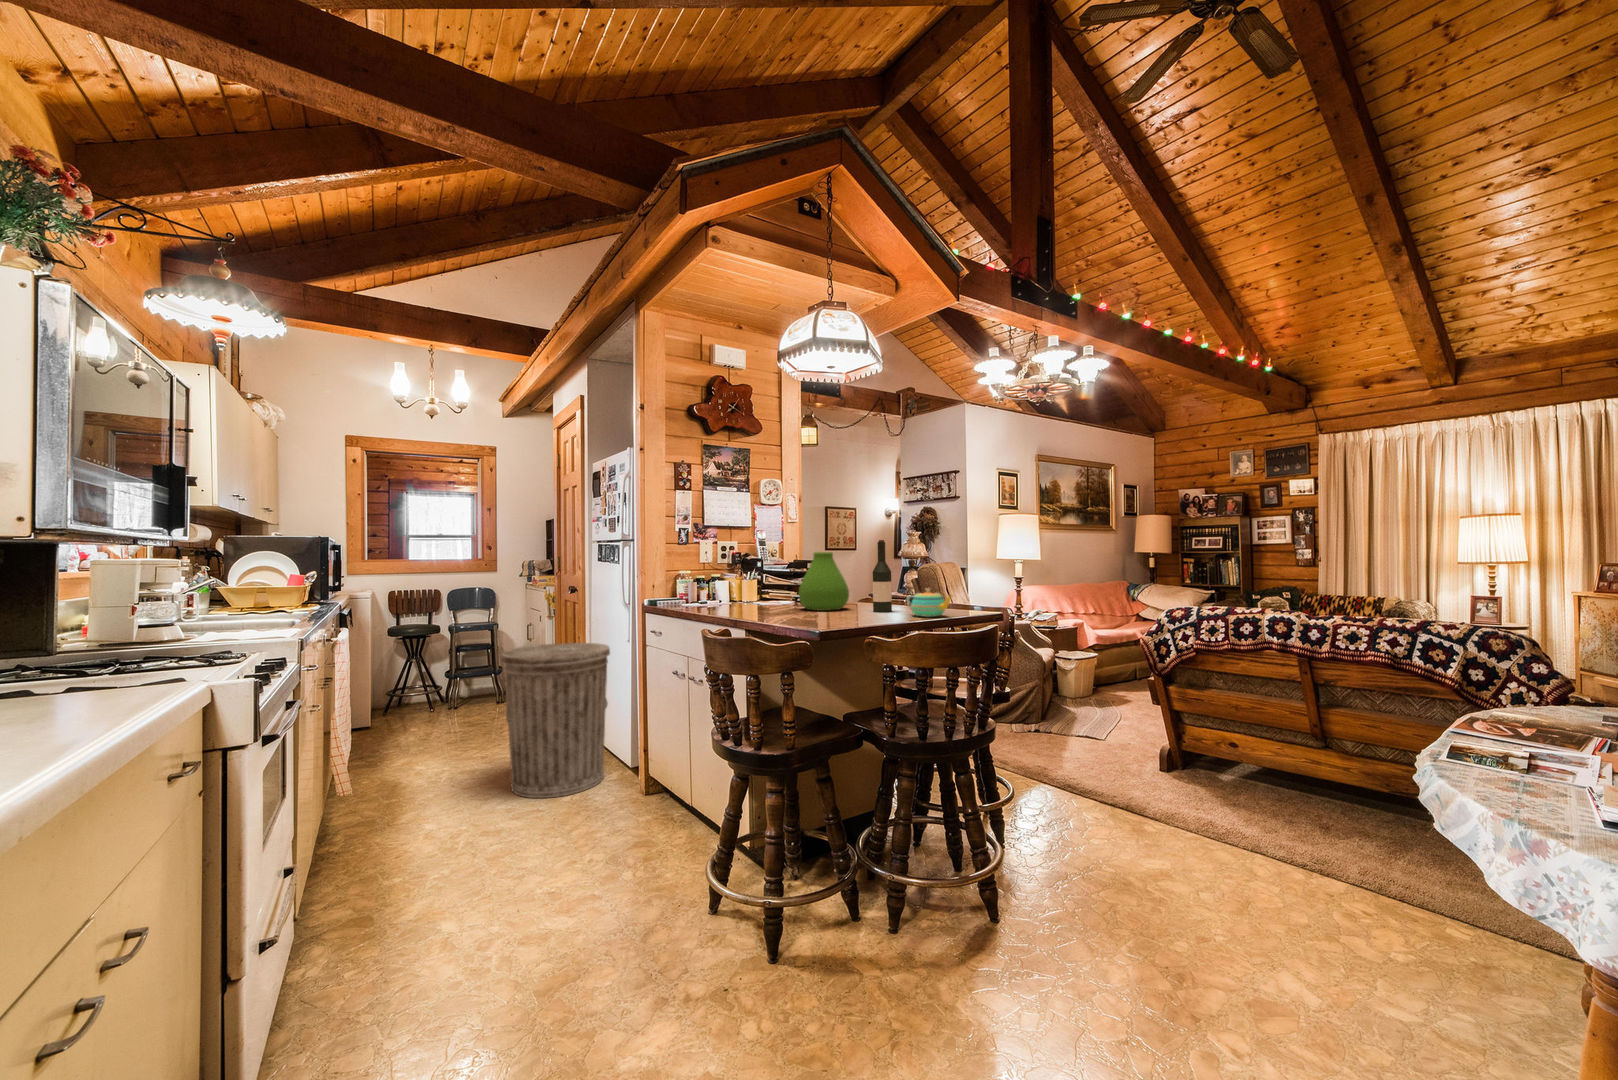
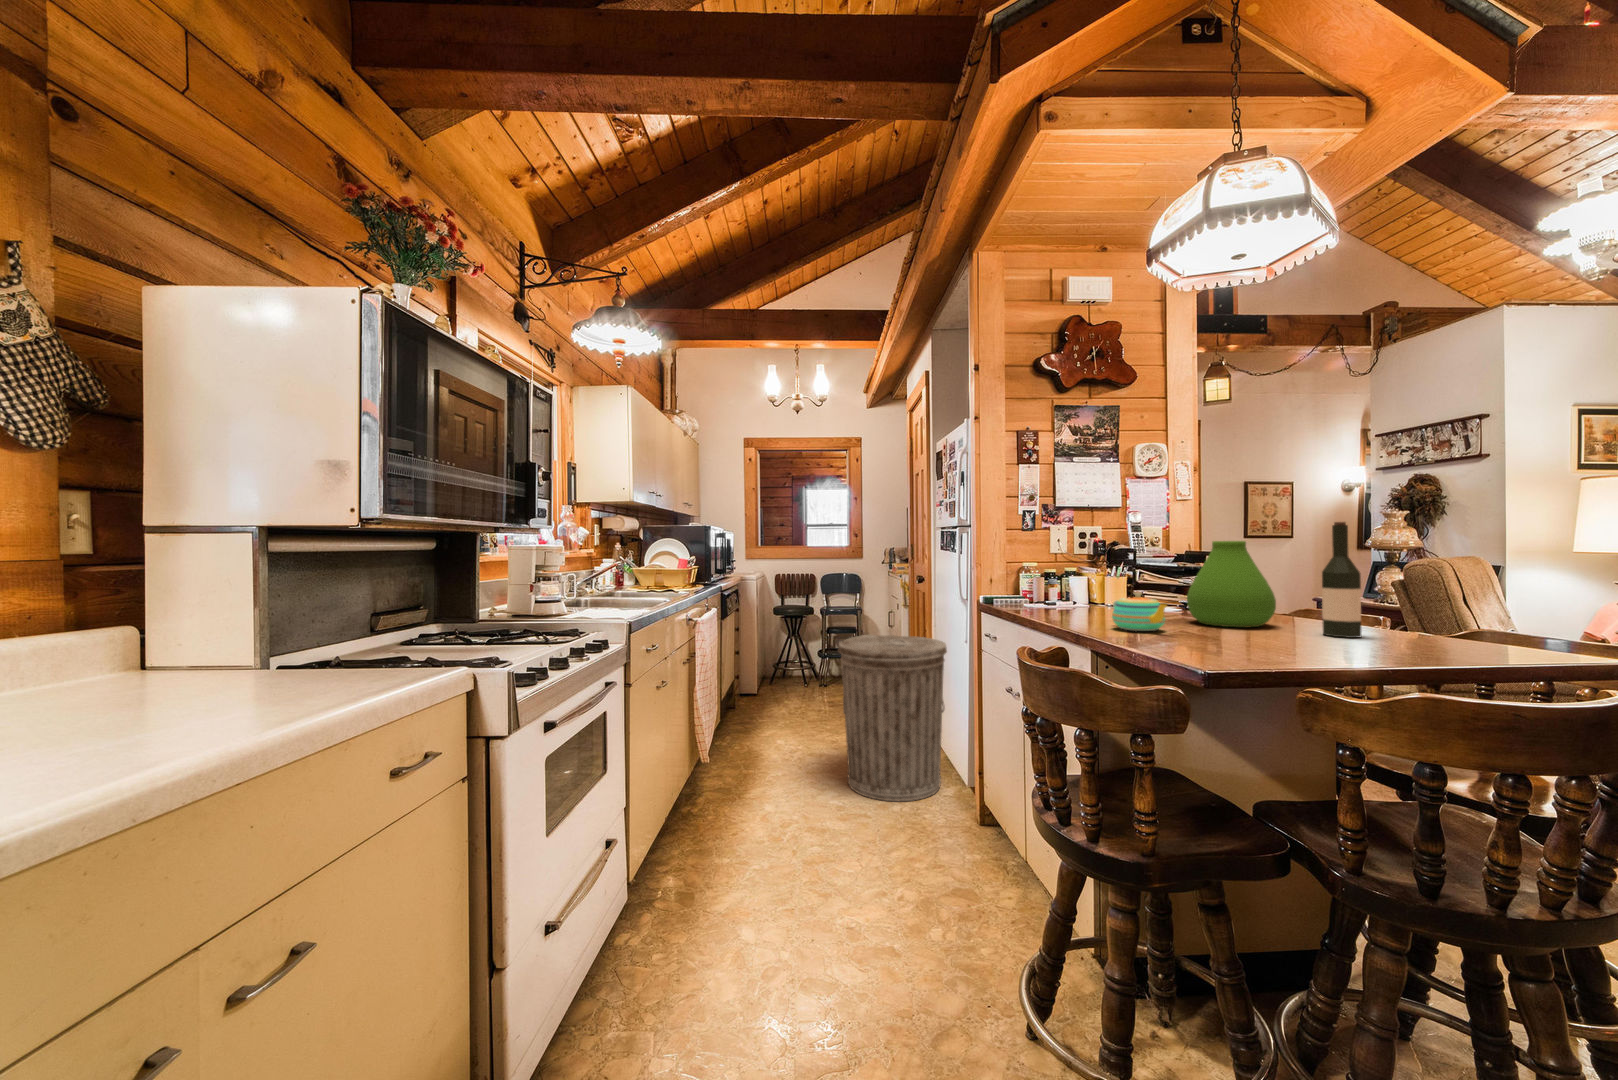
teapot: present [907,588,952,617] -> present [1112,592,1167,631]

